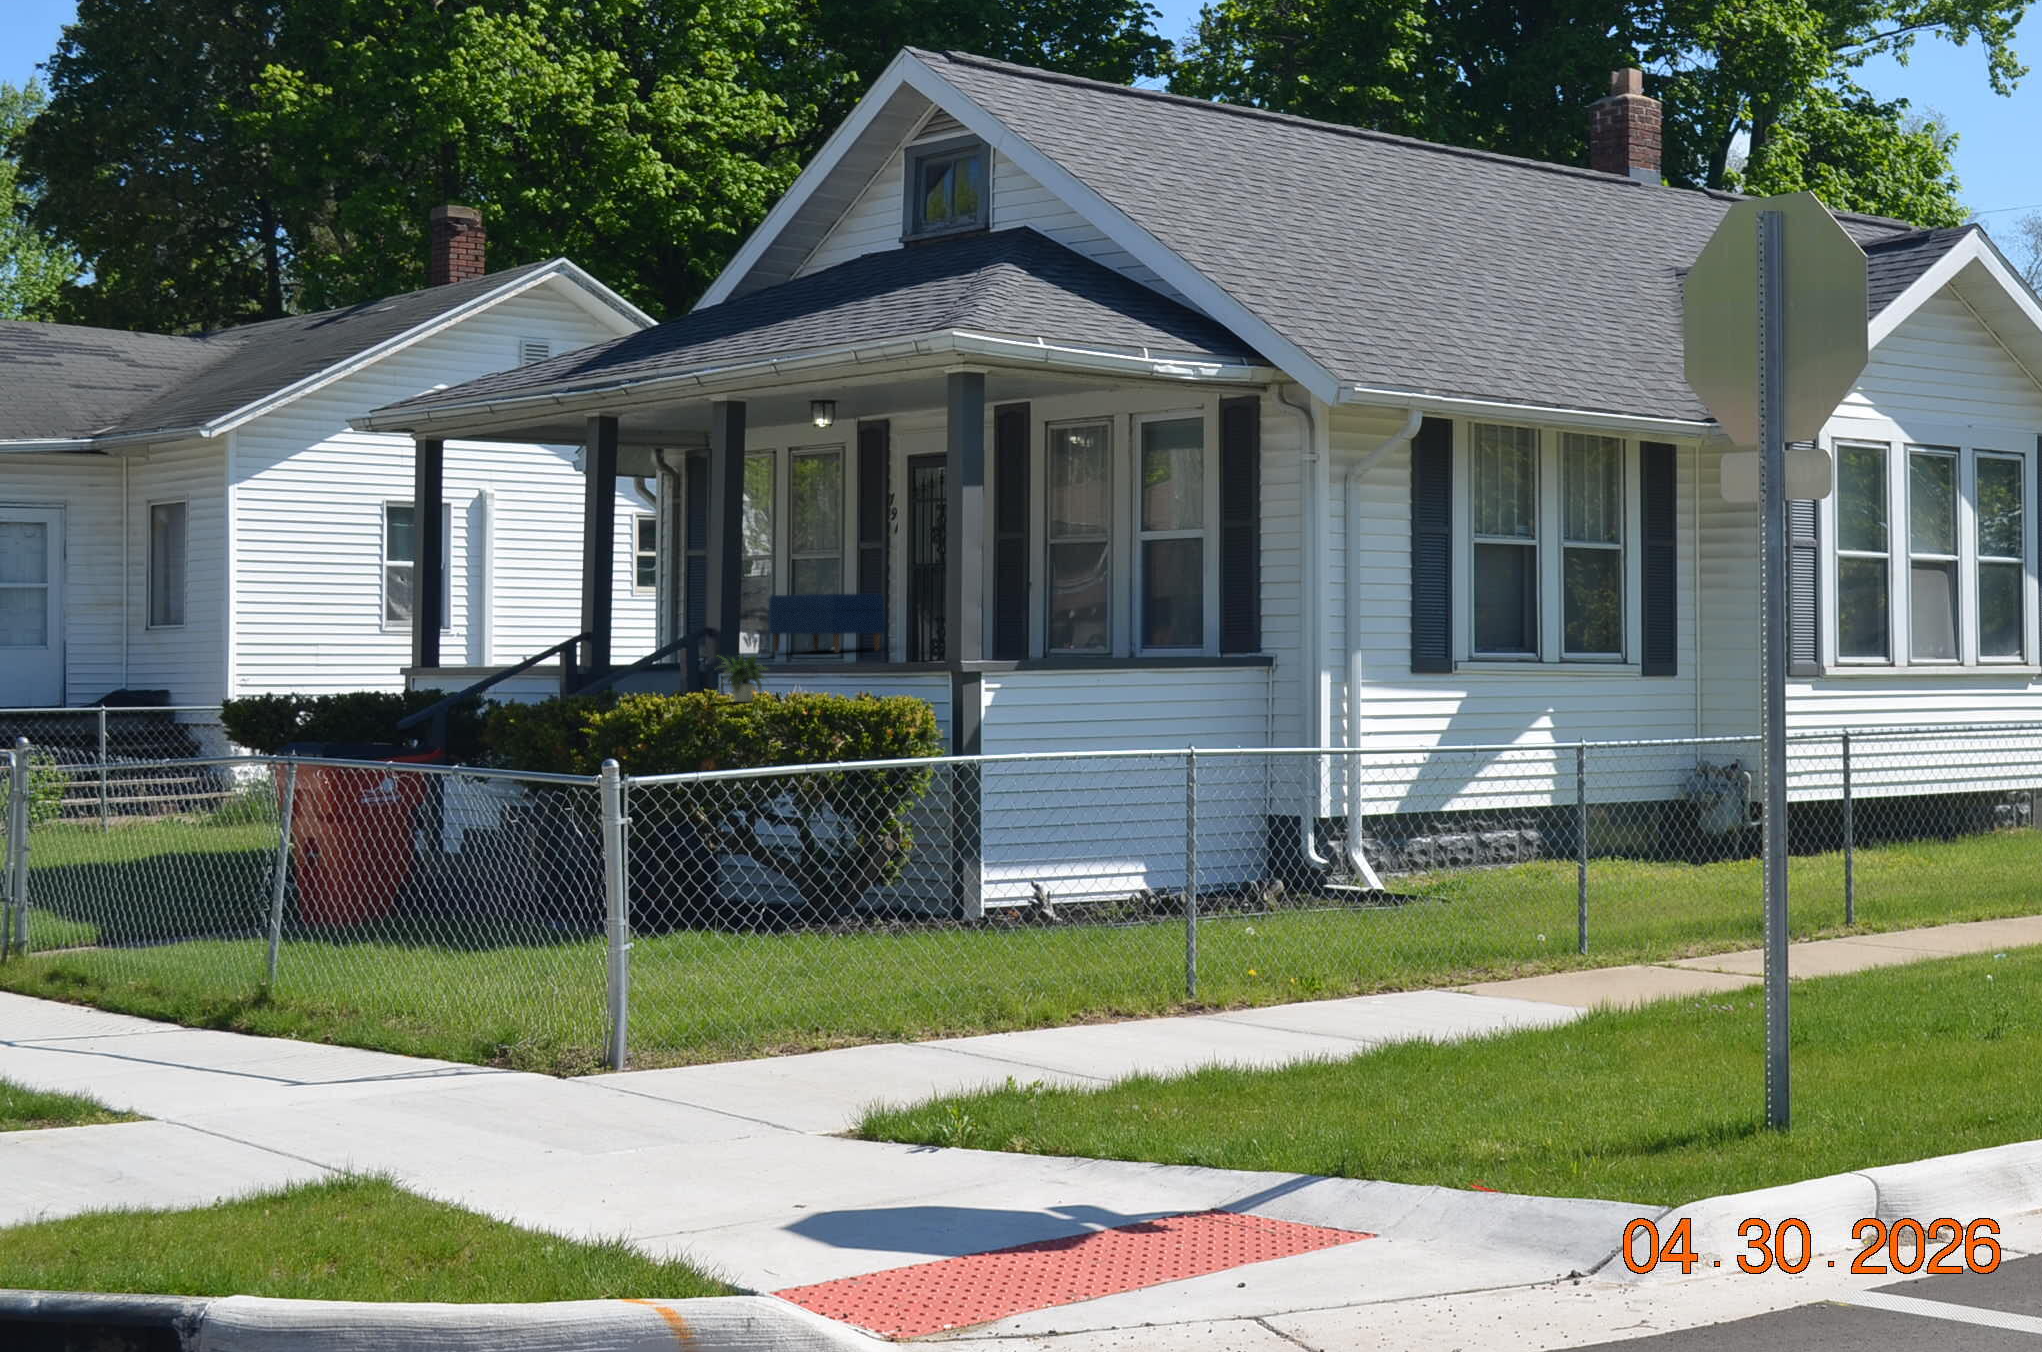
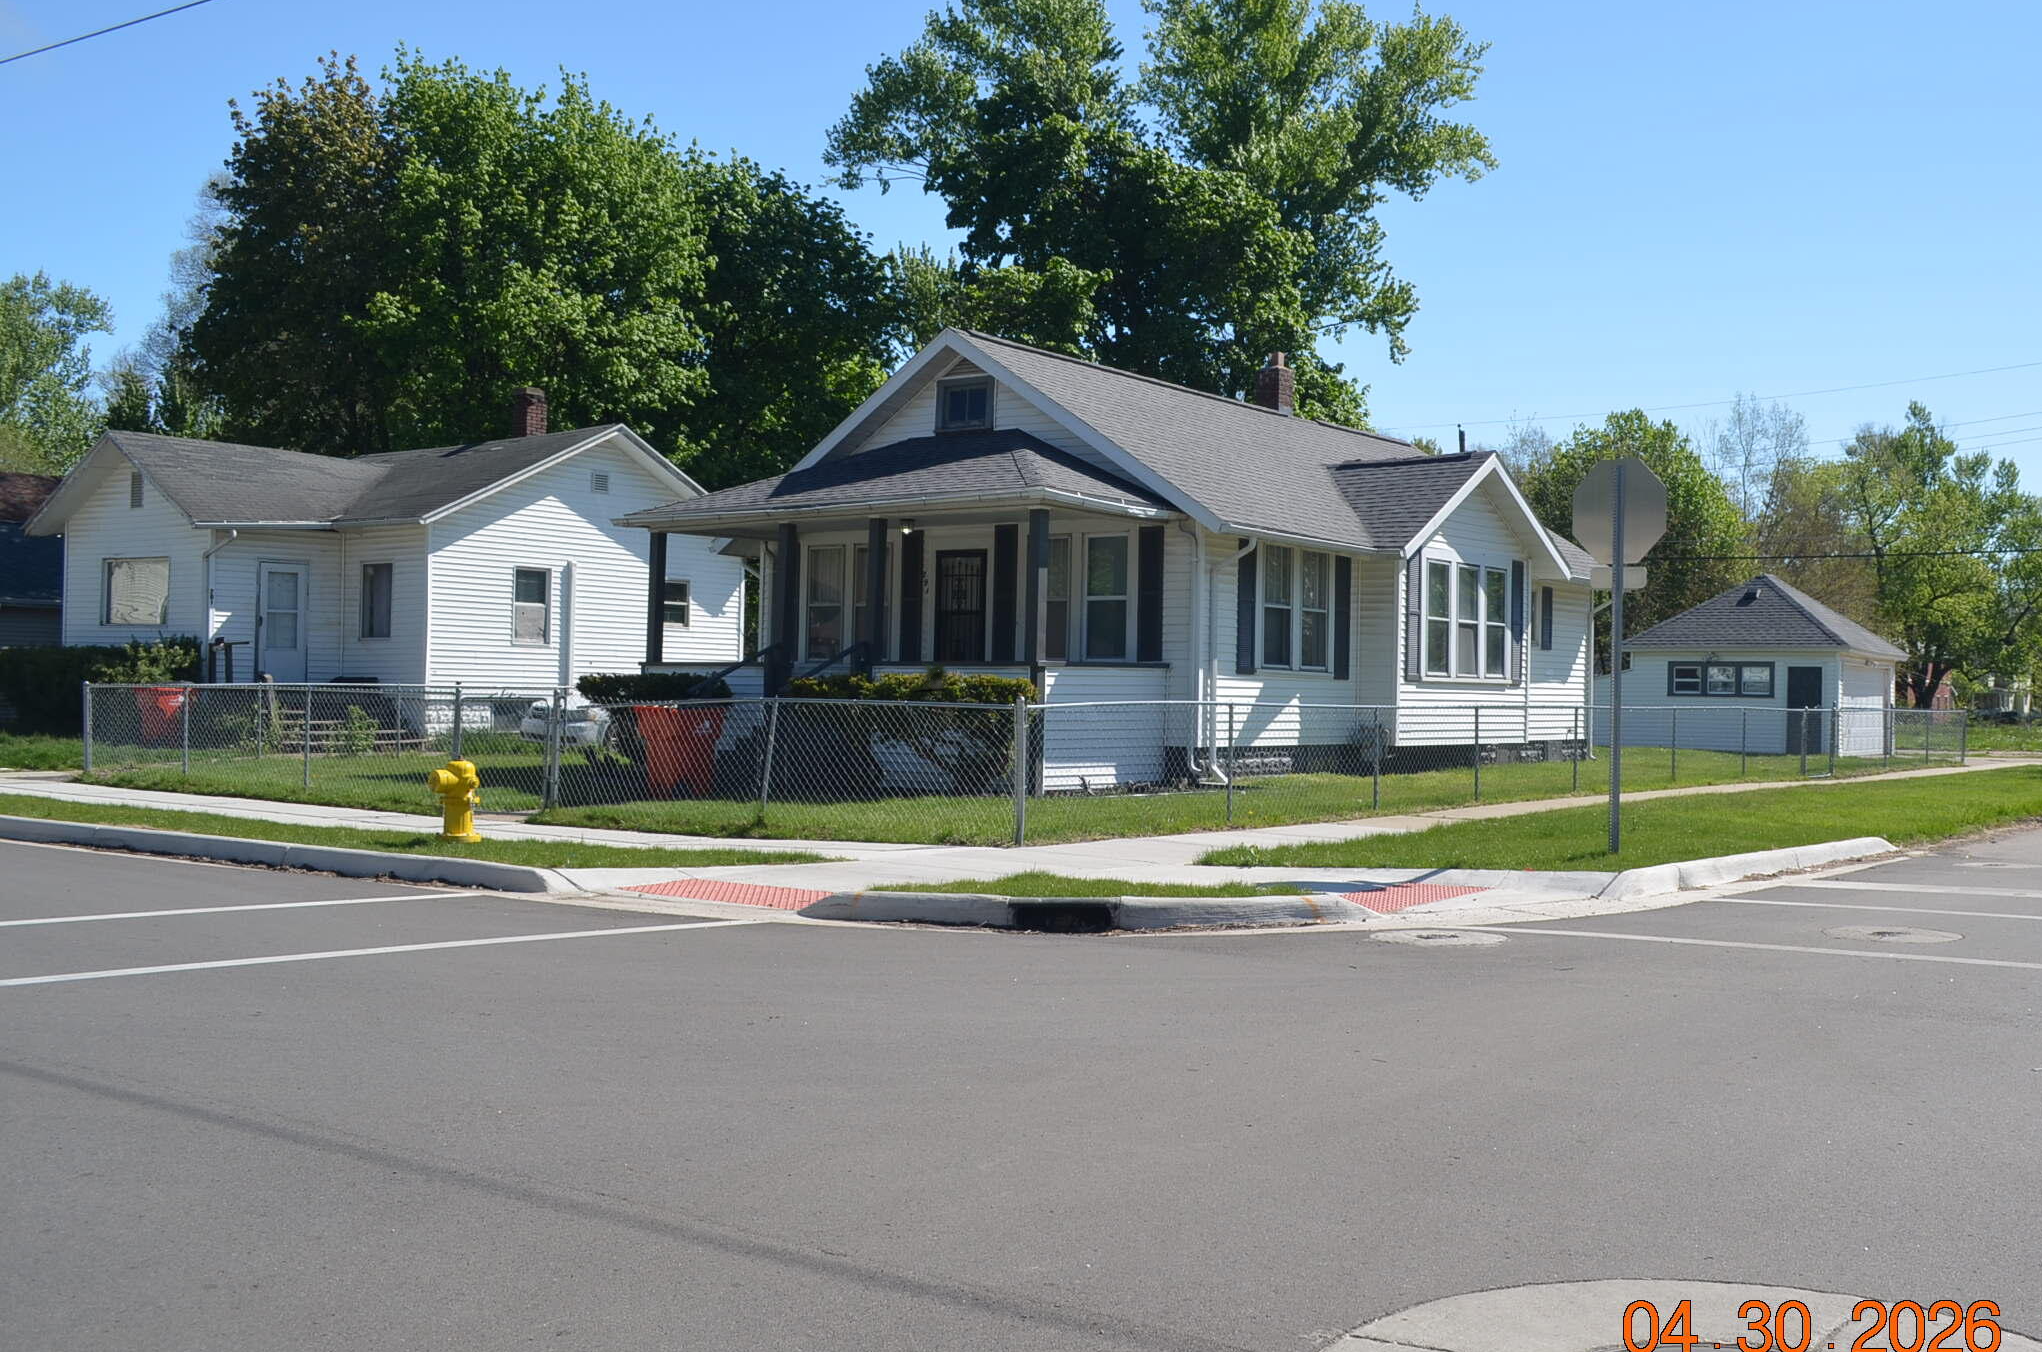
bench: present [768,594,885,653] -> none [838,632,912,666]

